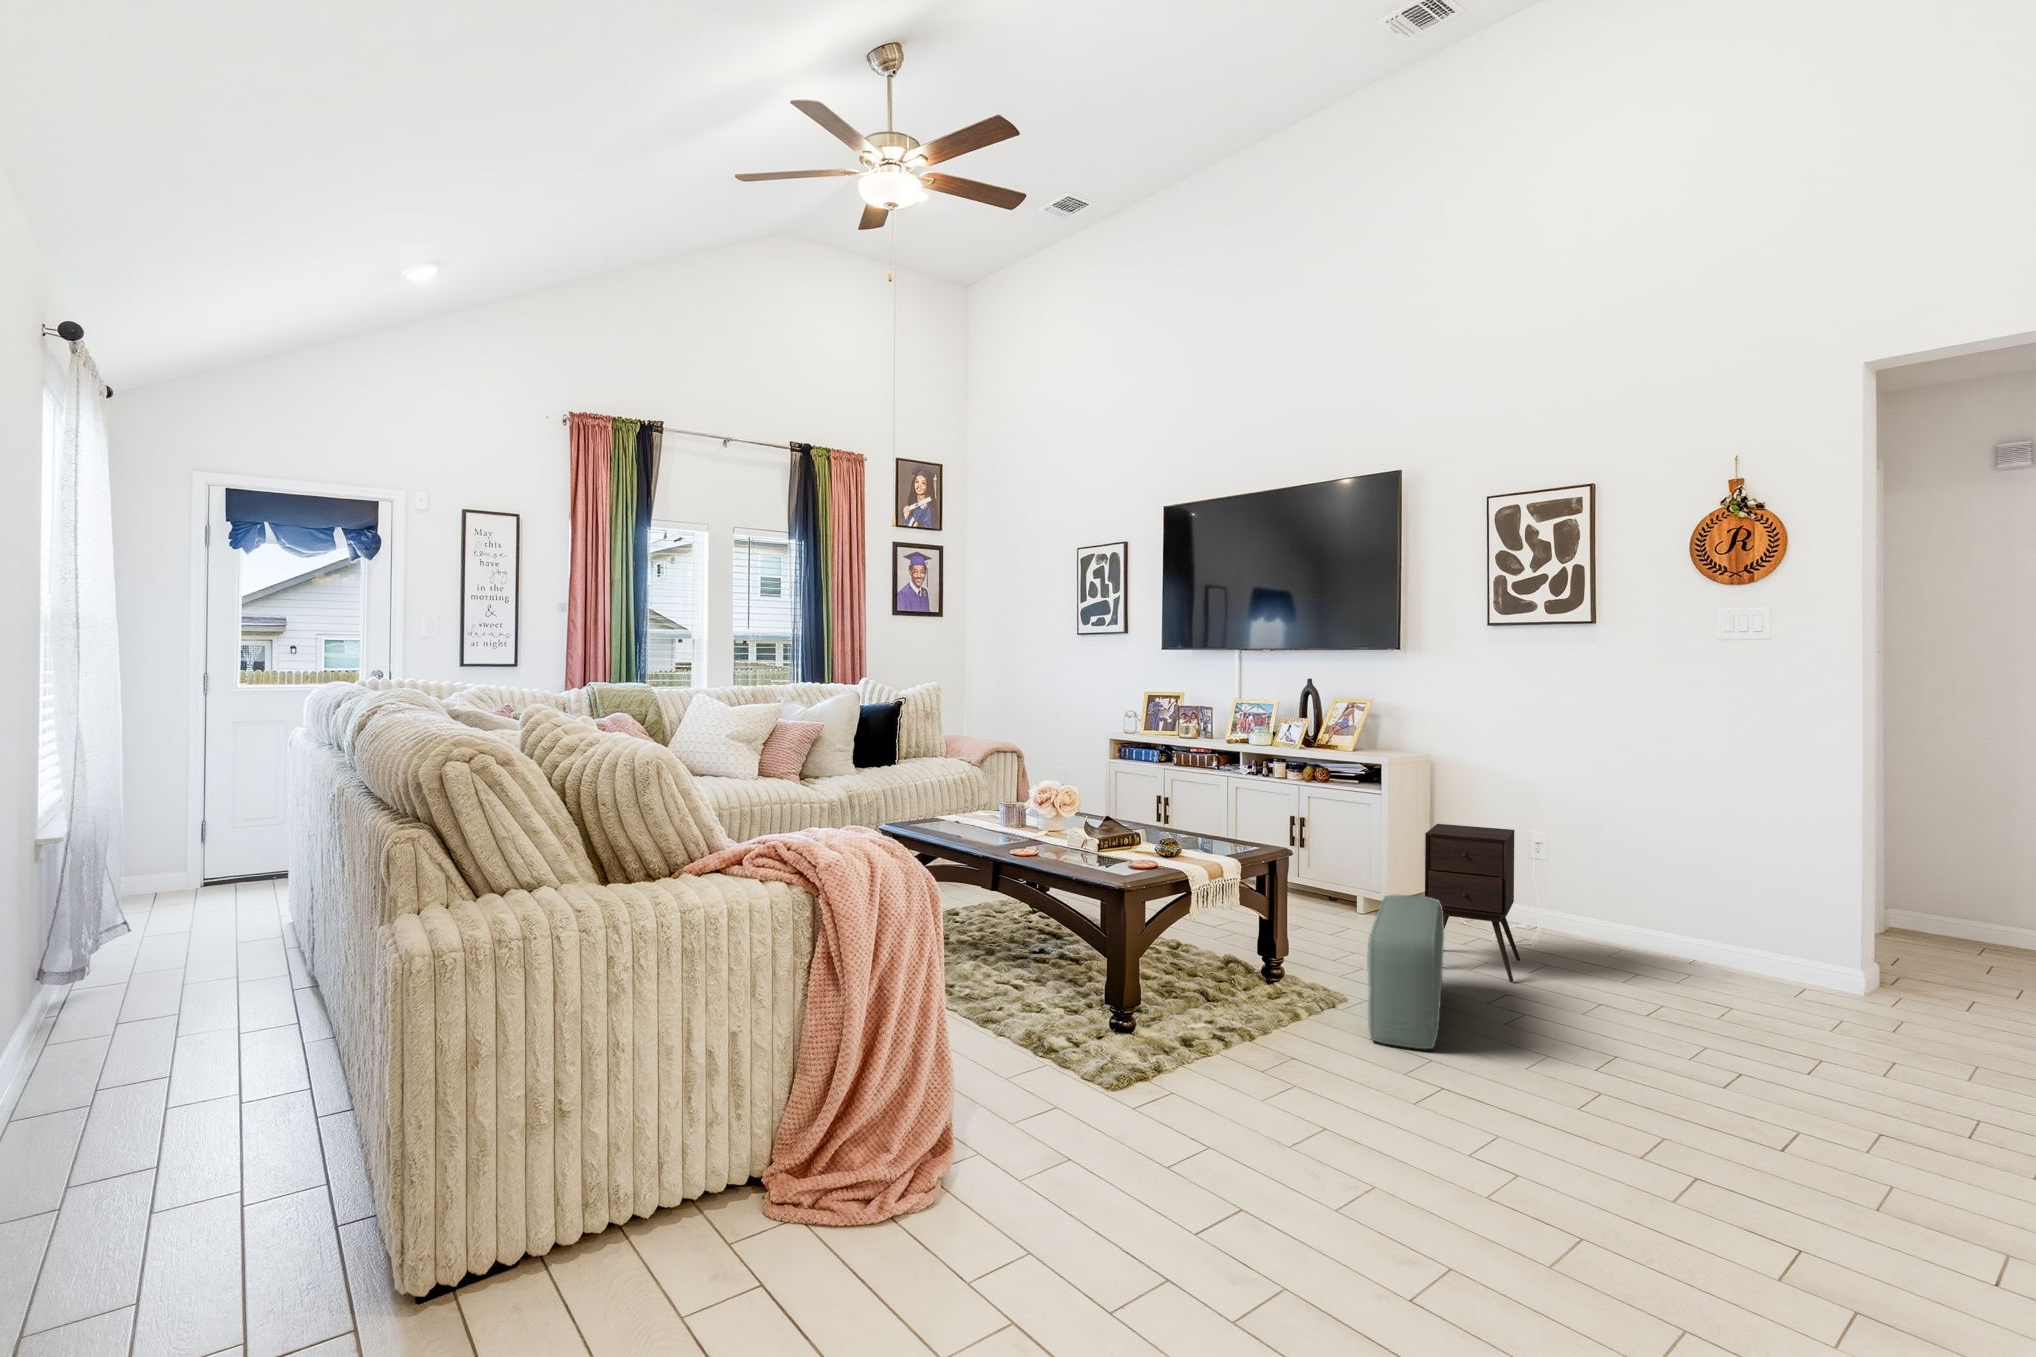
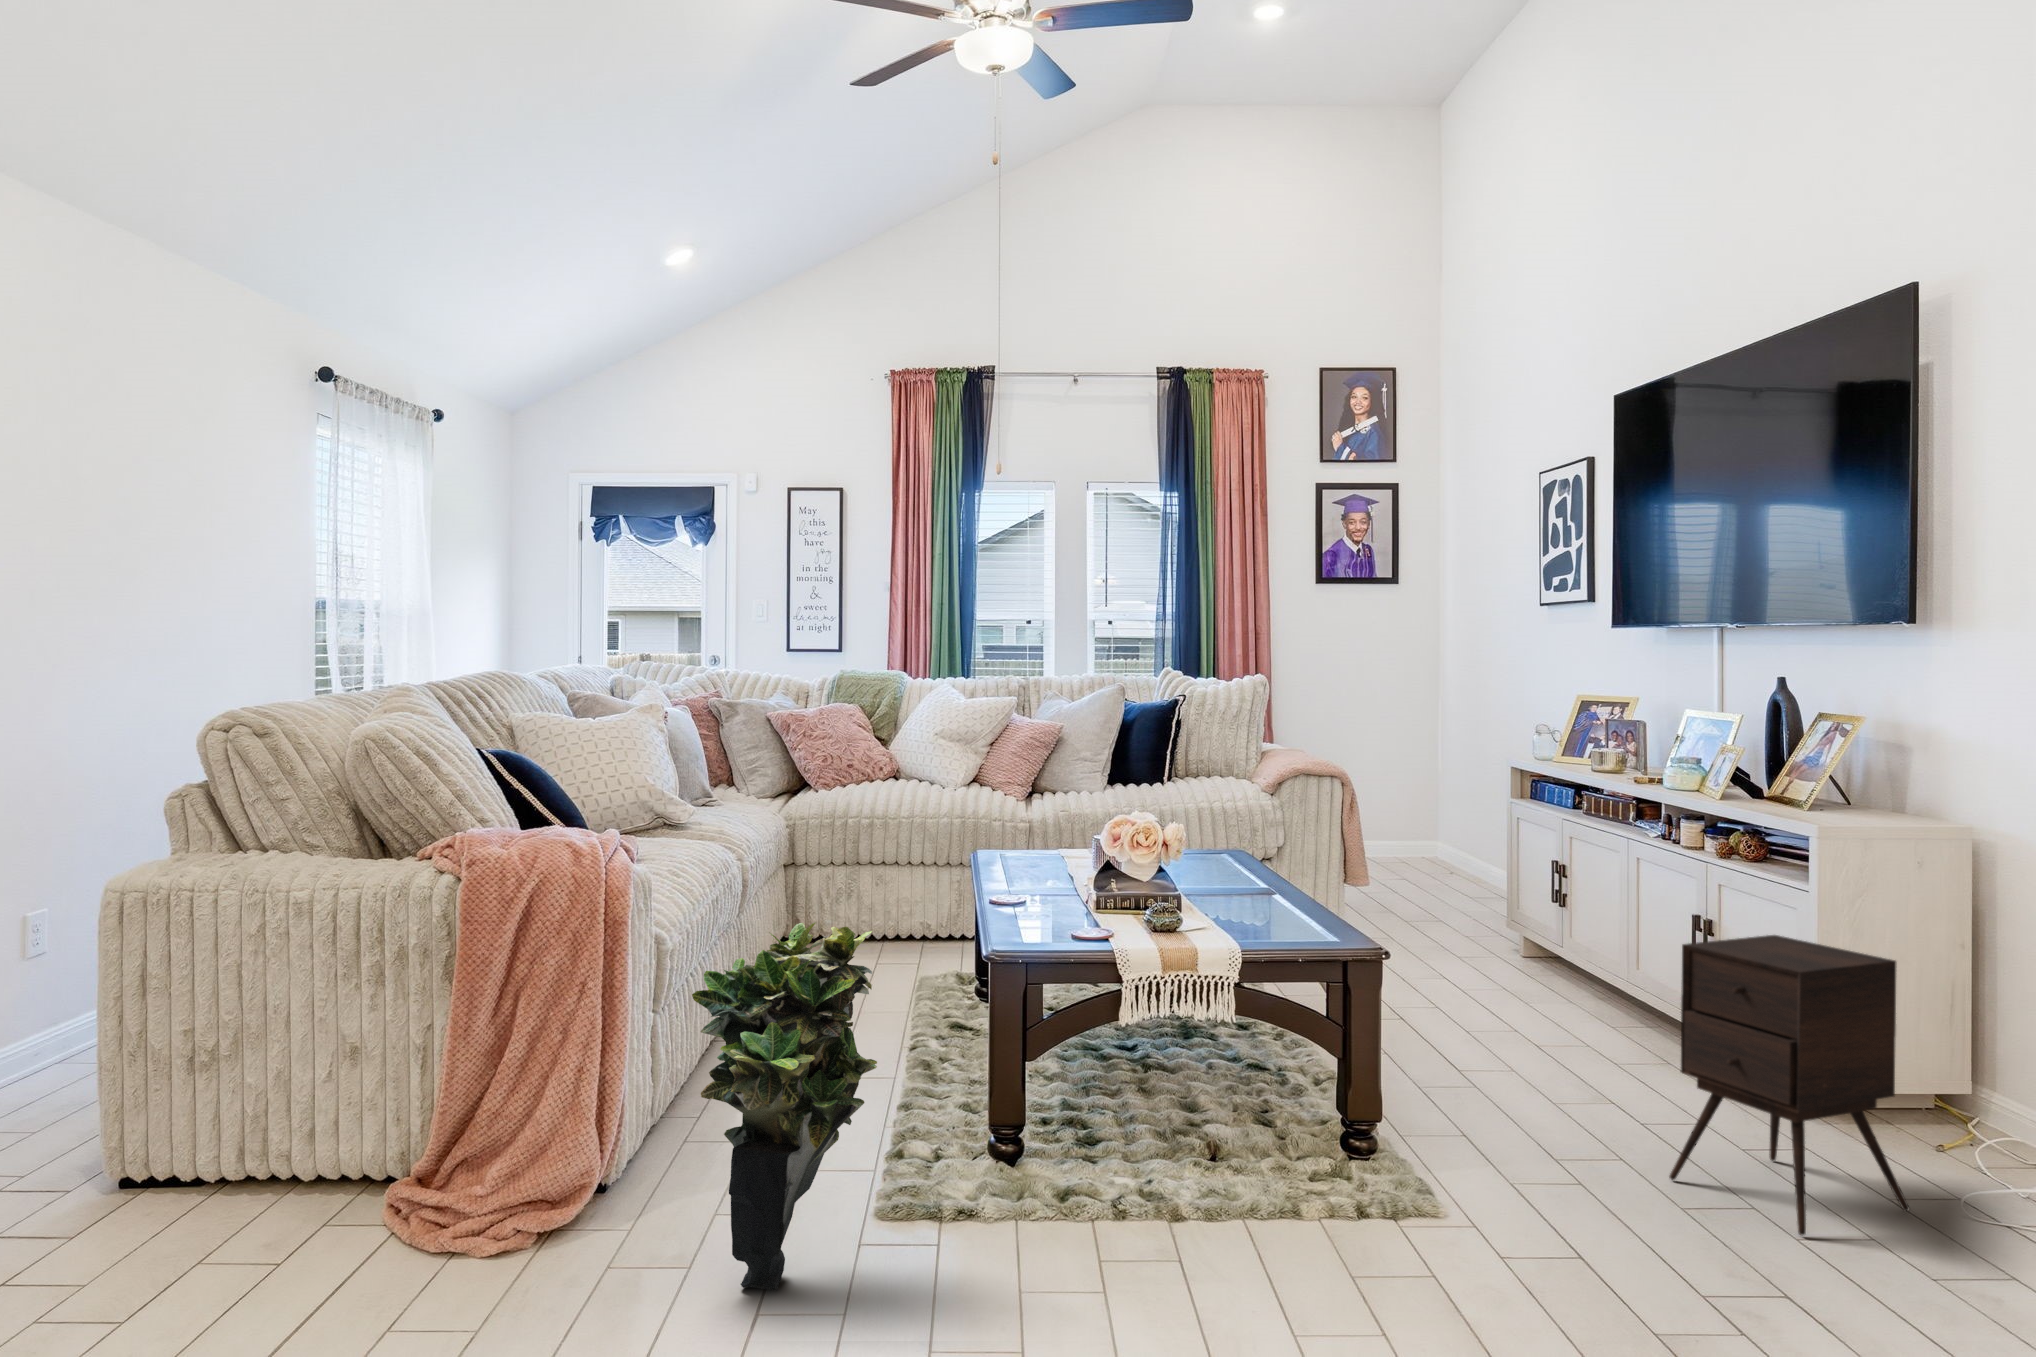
potted plant: none [1061,878,1216,1172] -> present [692,922,877,1291]
pouf: present [1367,895,1444,1049] -> none [1330,1035,1629,1279]

